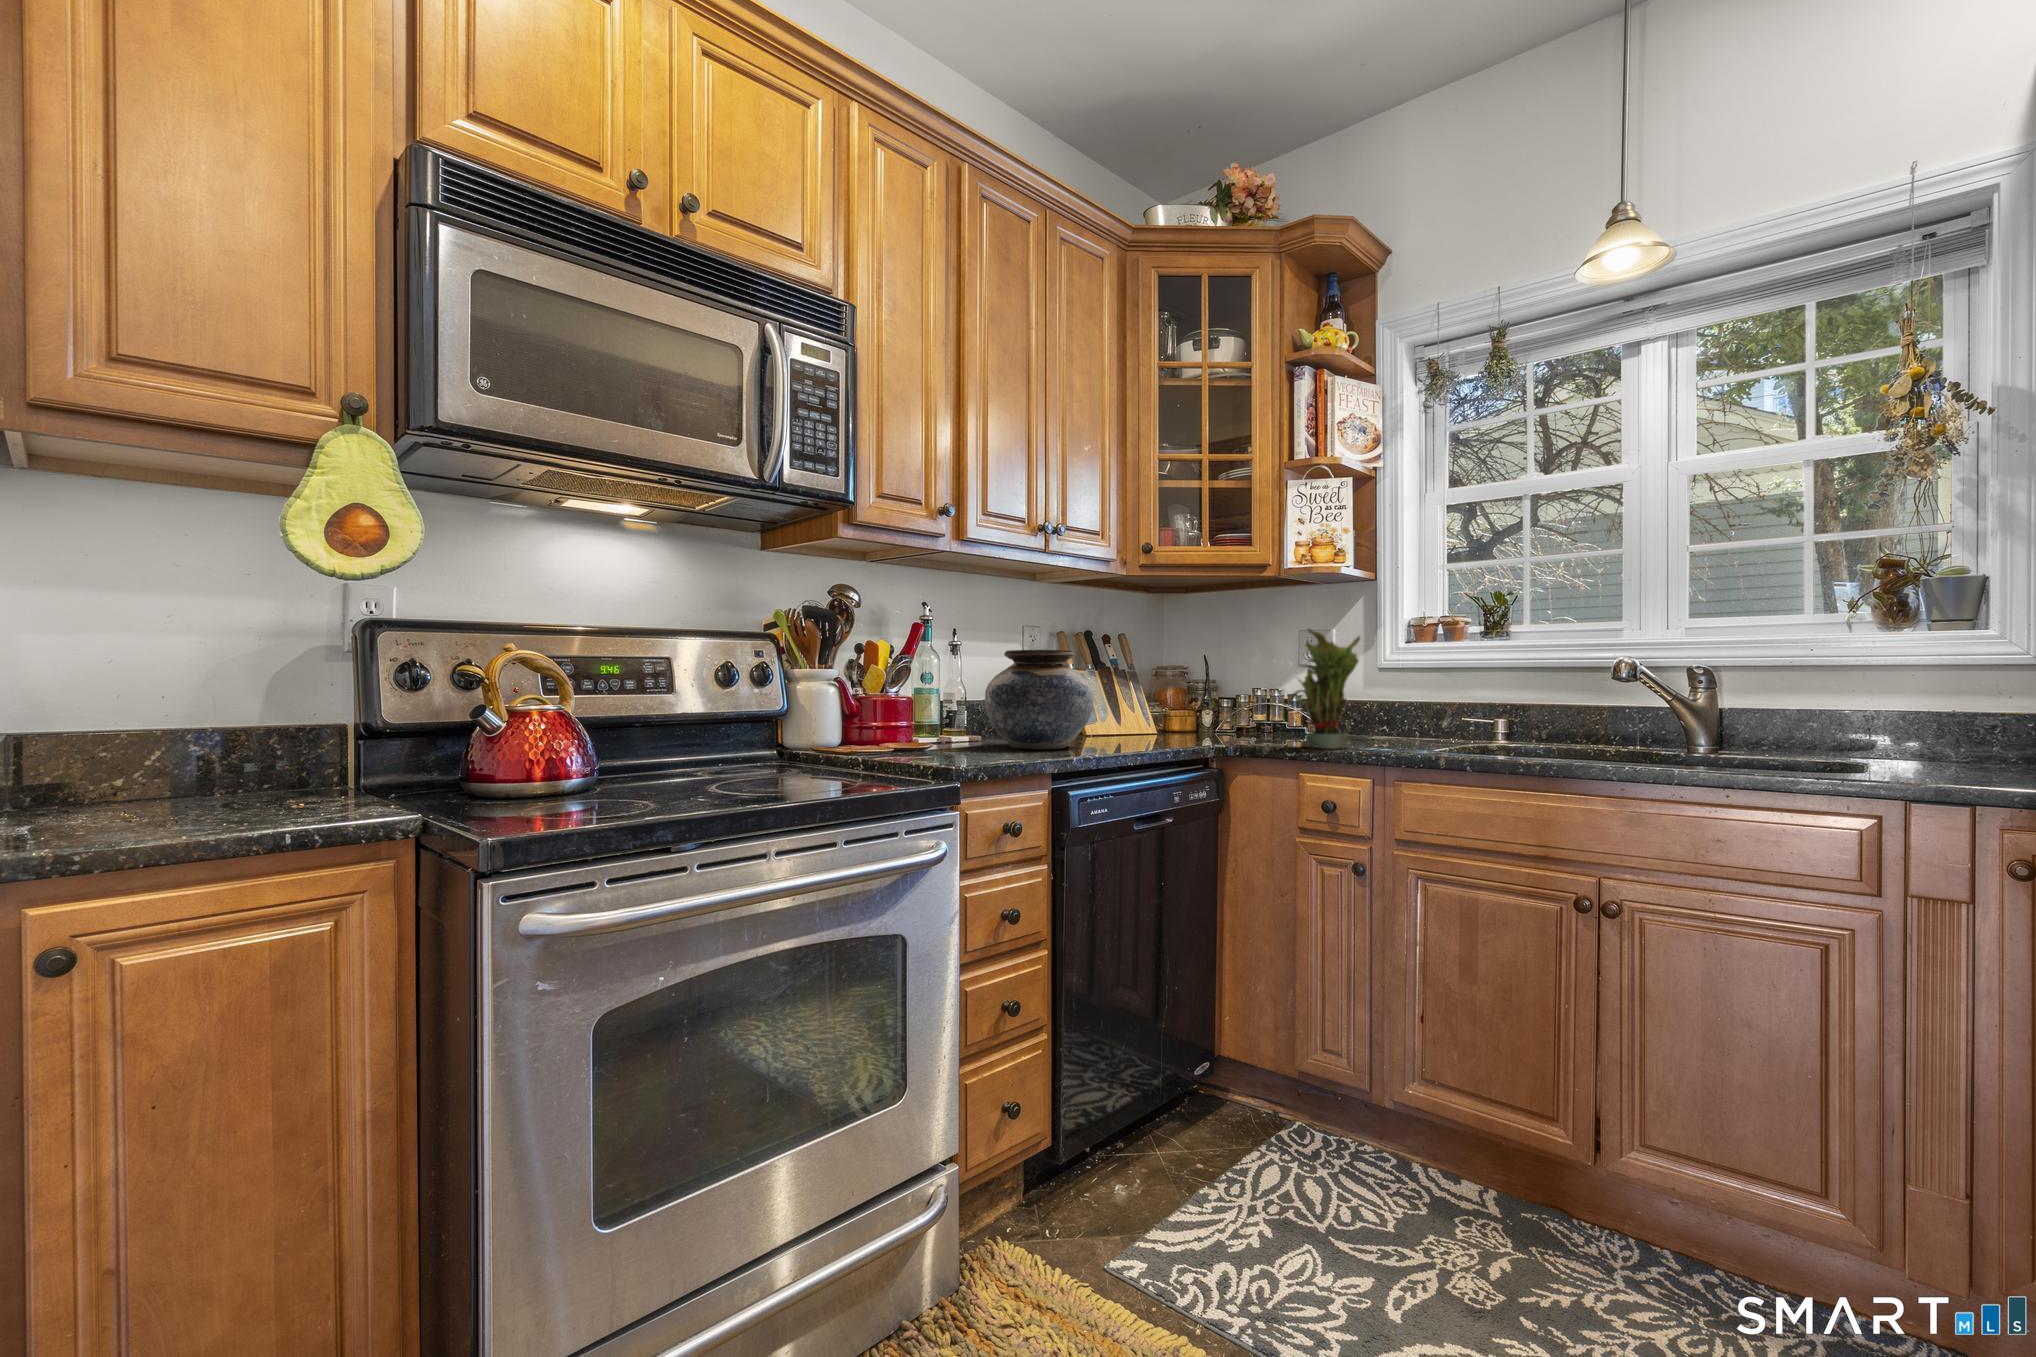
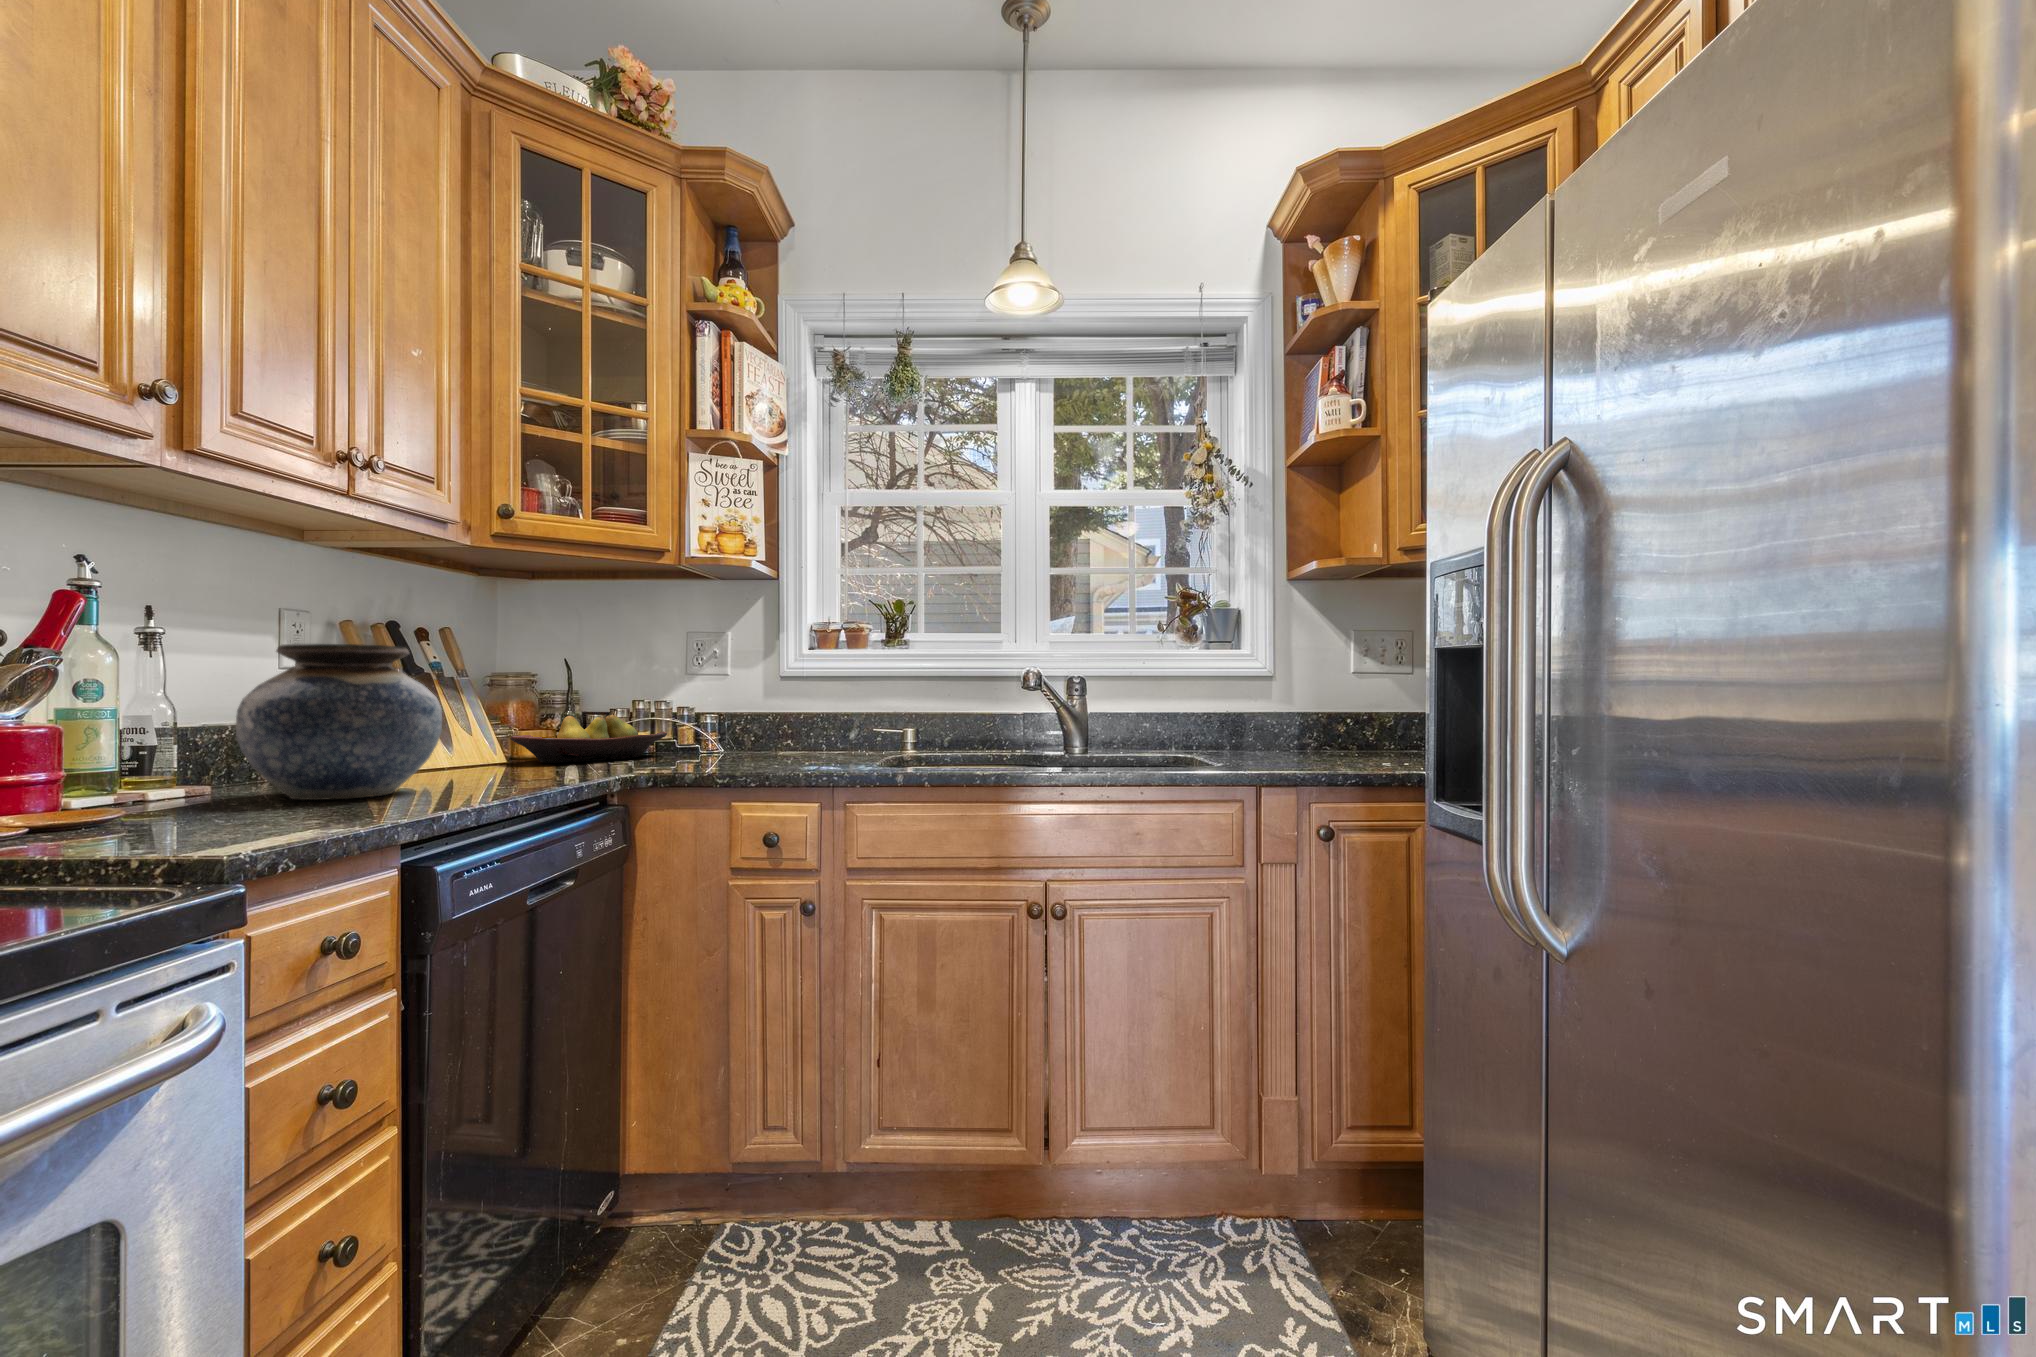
potted plant: present [1287,629,1360,749] -> none [707,627,798,770]
fruit bowl: none [1158,700,1277,735] -> present [511,715,667,763]

